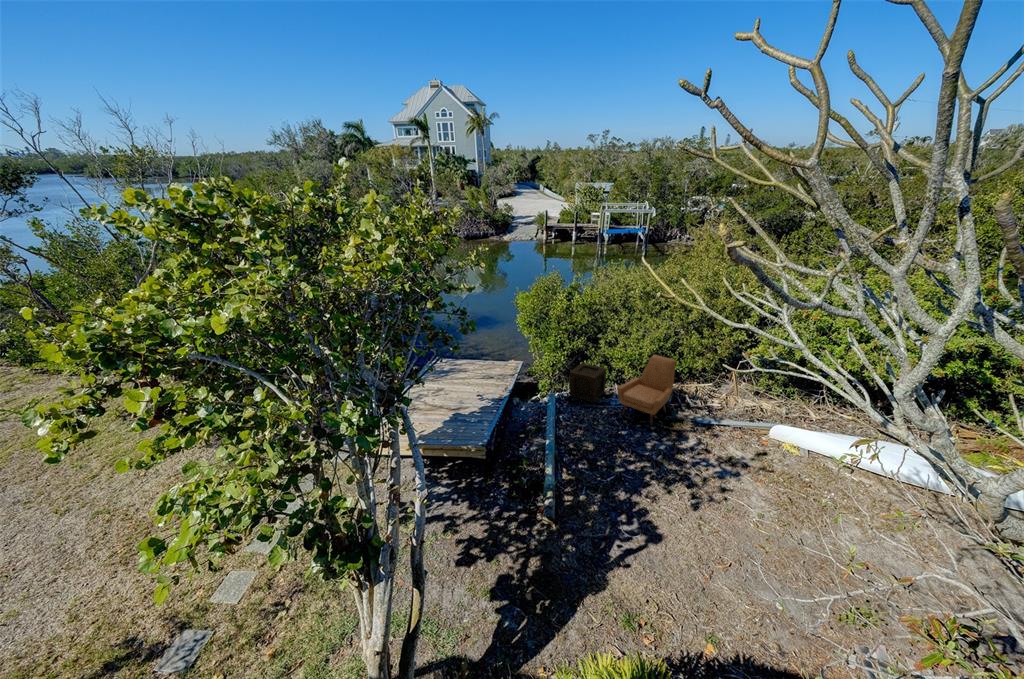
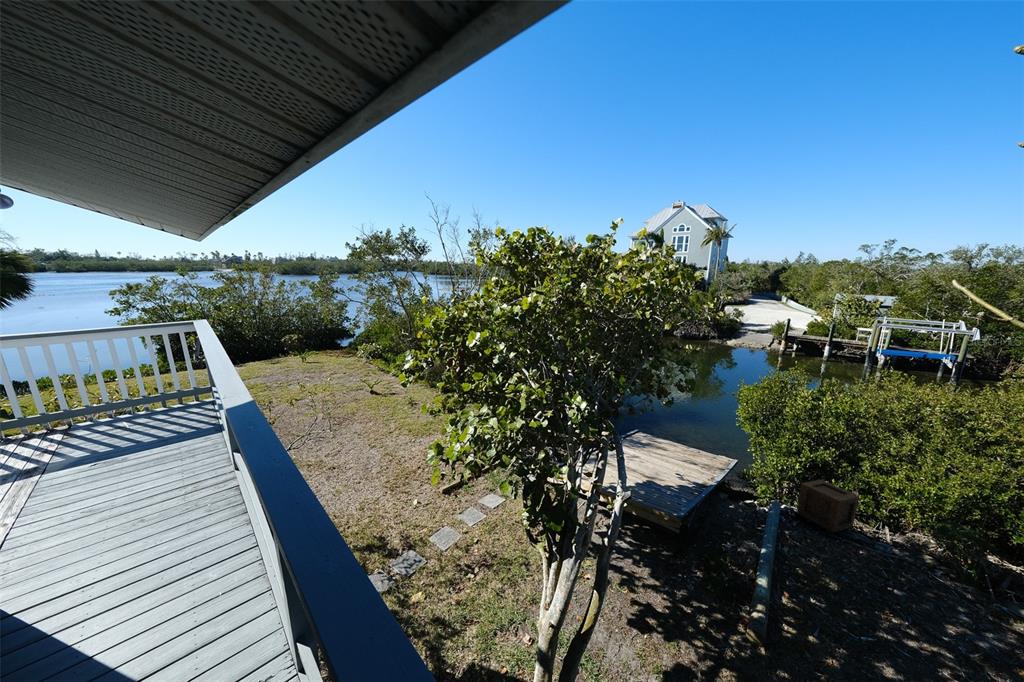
chair: present [617,355,676,425] -> none [876,497,995,597]

